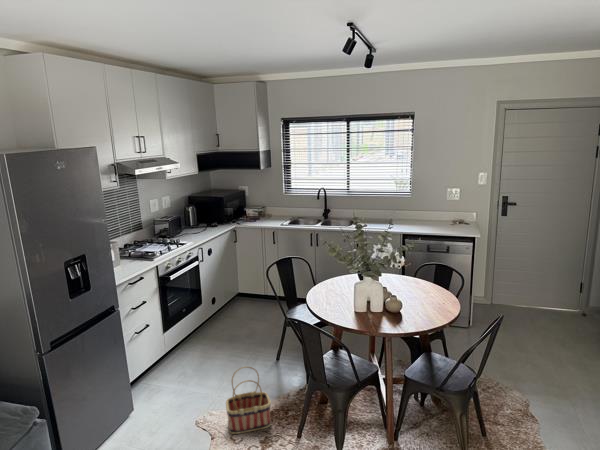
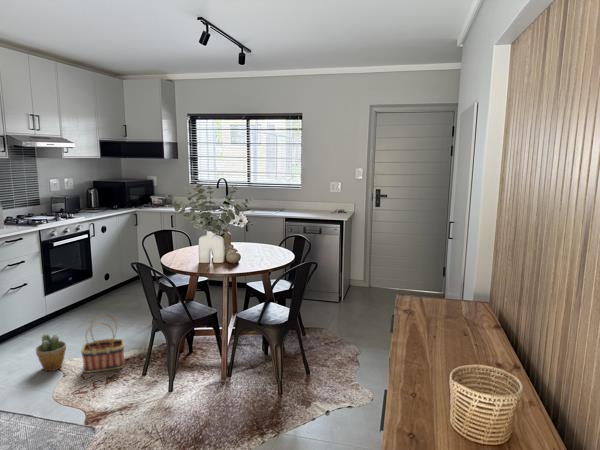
potted plant: none [176,389,206,431] -> present [36,334,66,371]

